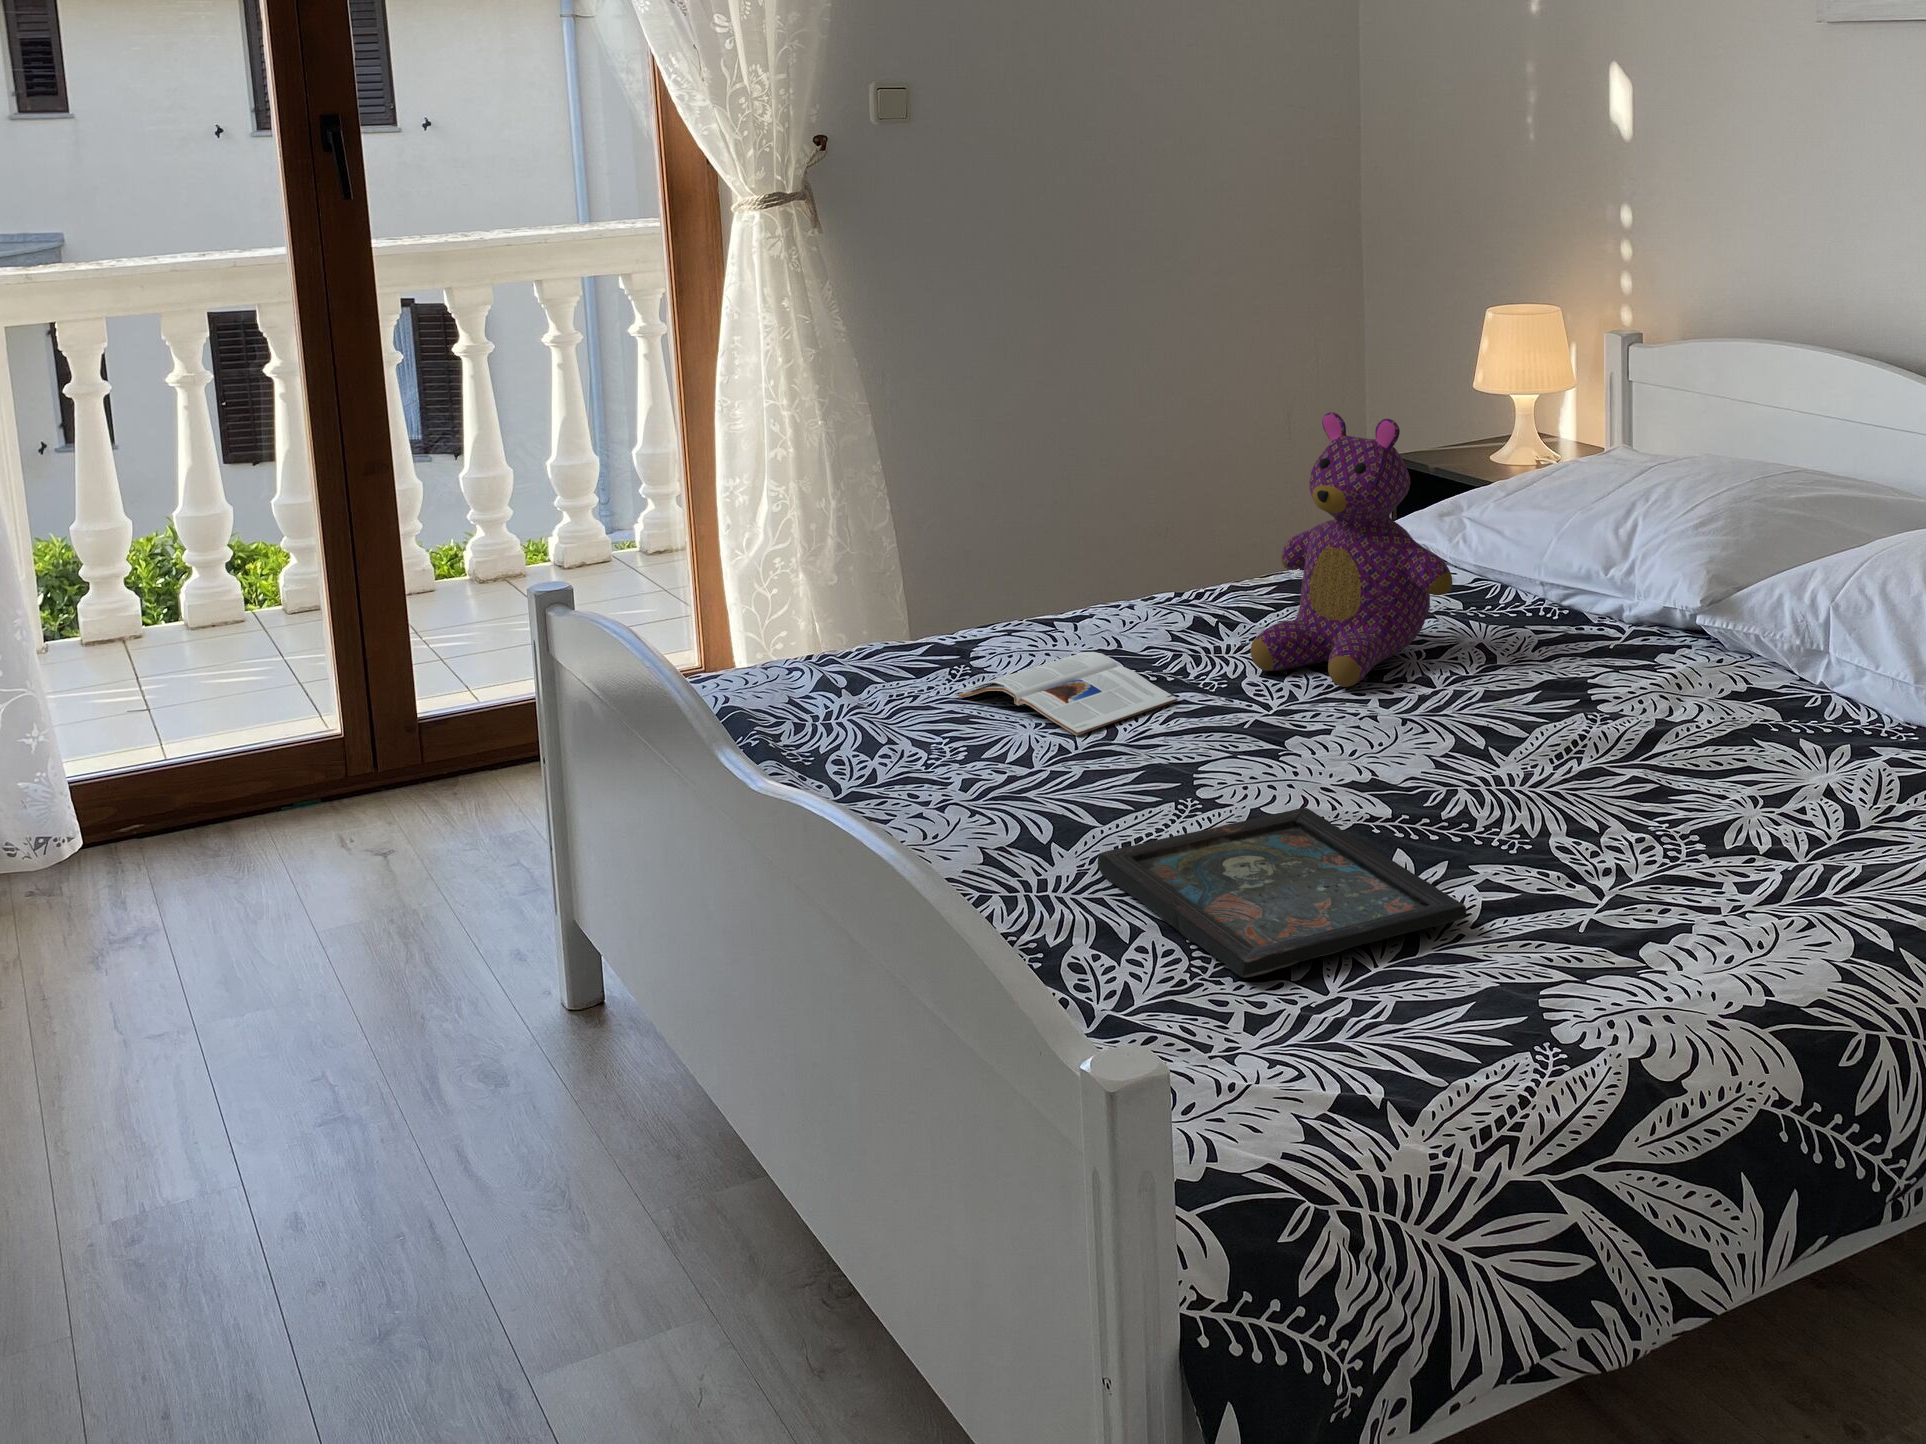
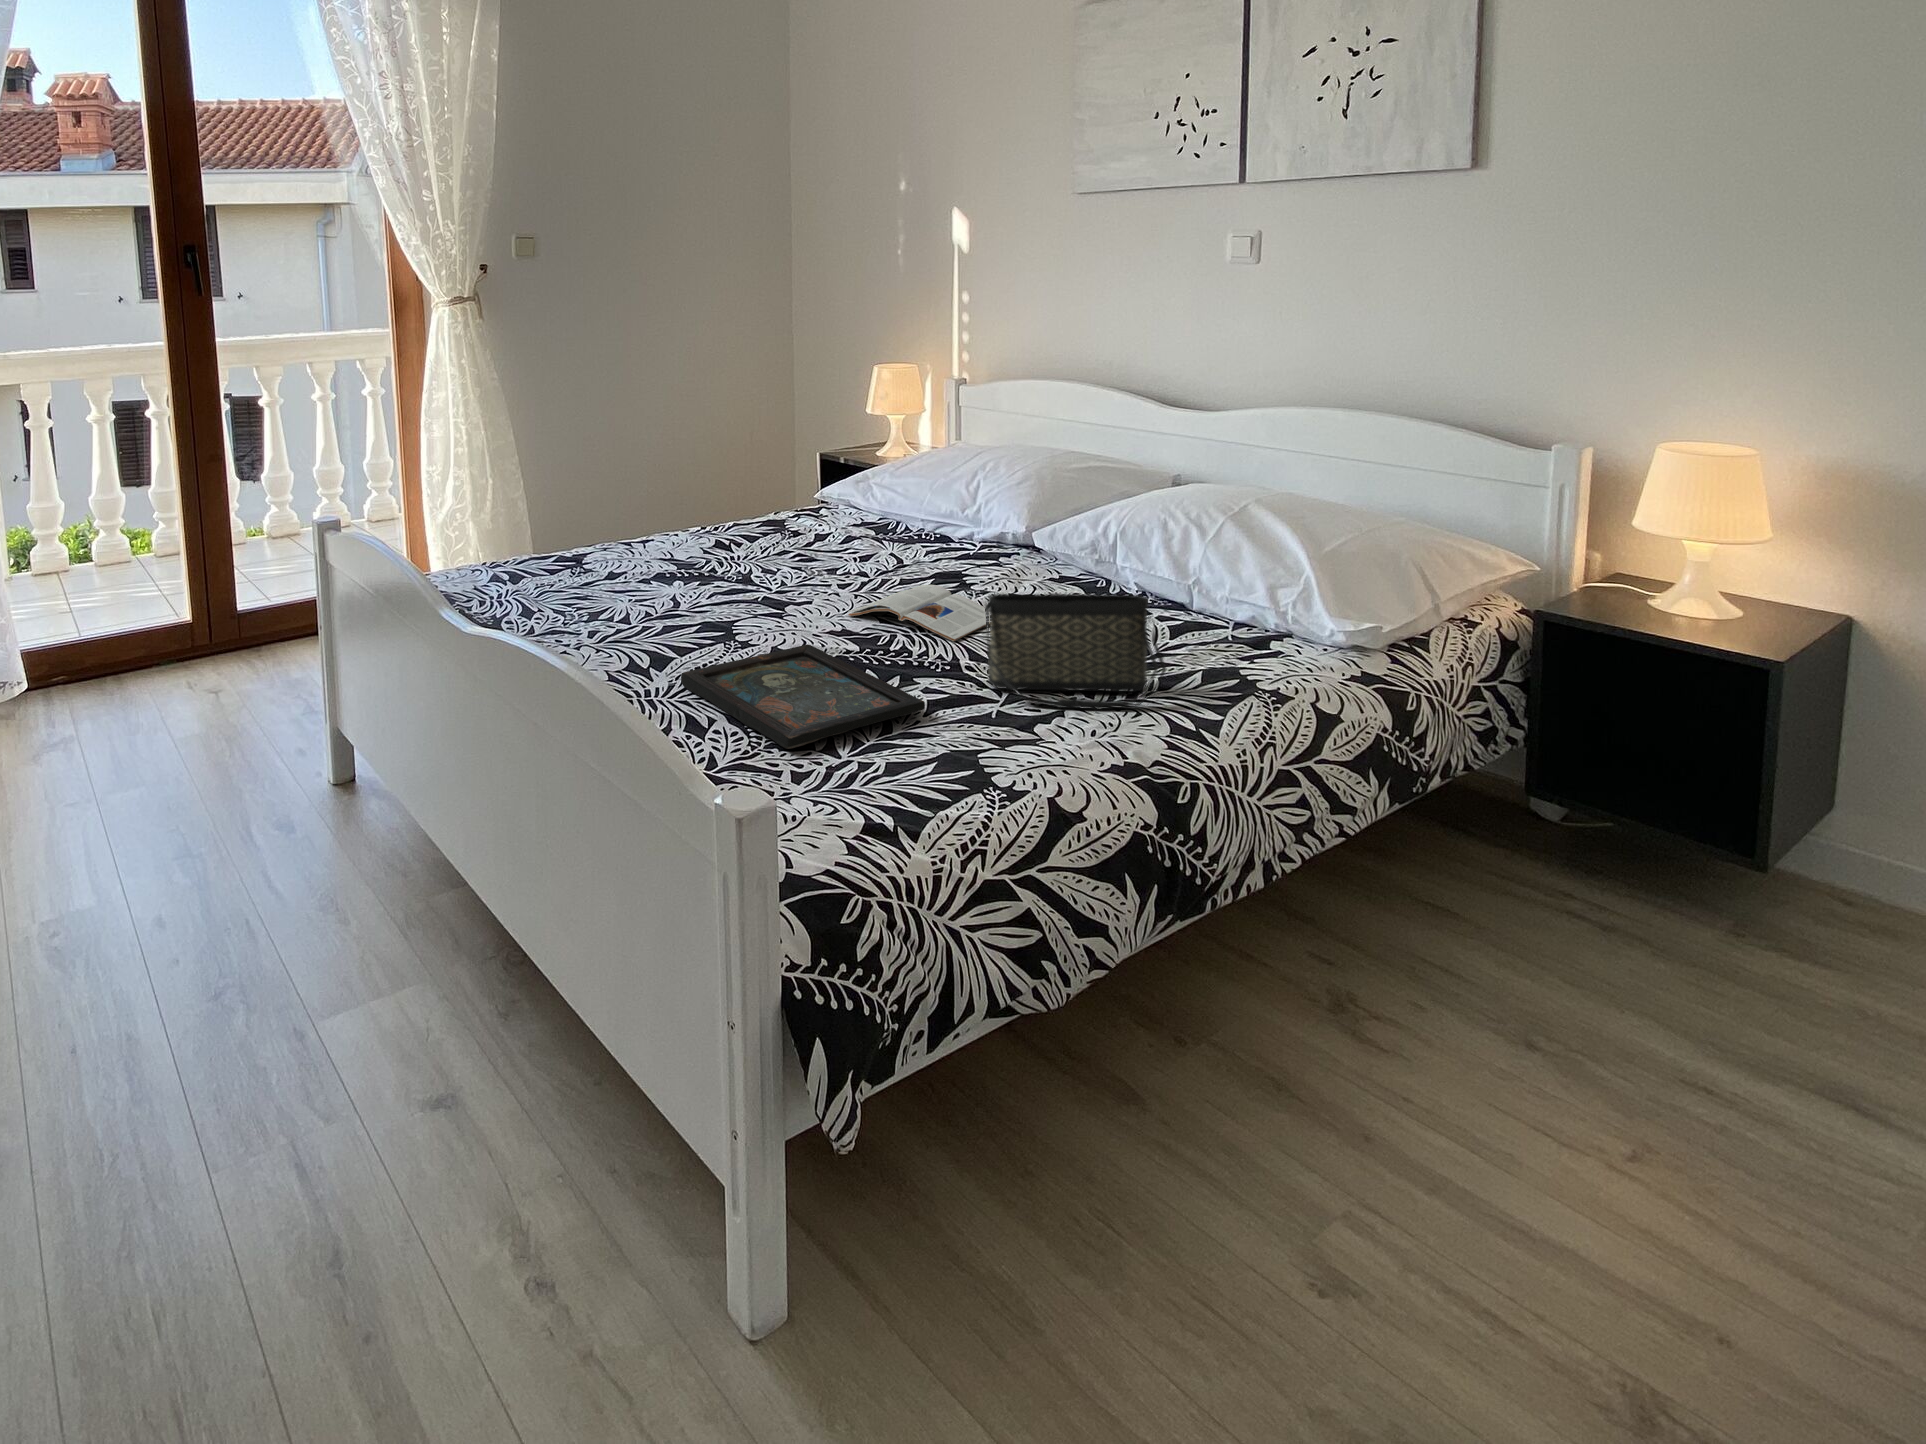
teddy bear: present [1250,412,1453,687] -> none [757,412,879,577]
magazine: present [958,652,1178,736] -> present [848,585,990,641]
handbag: none [1573,736,1850,921] -> present [985,594,1167,710]

